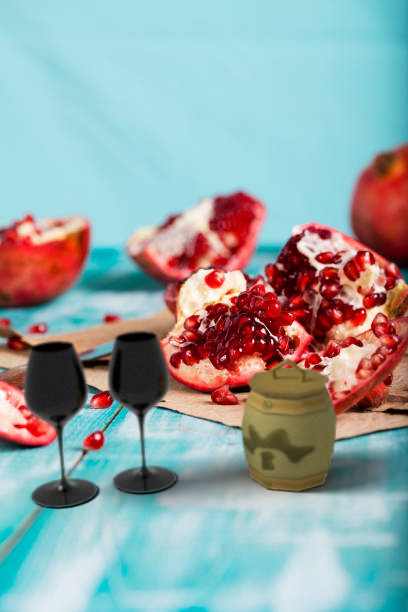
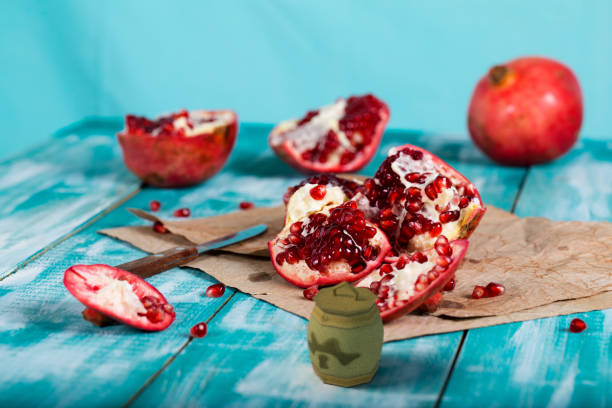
wine glass: present [24,331,177,508] -> none [136,252,256,387]

